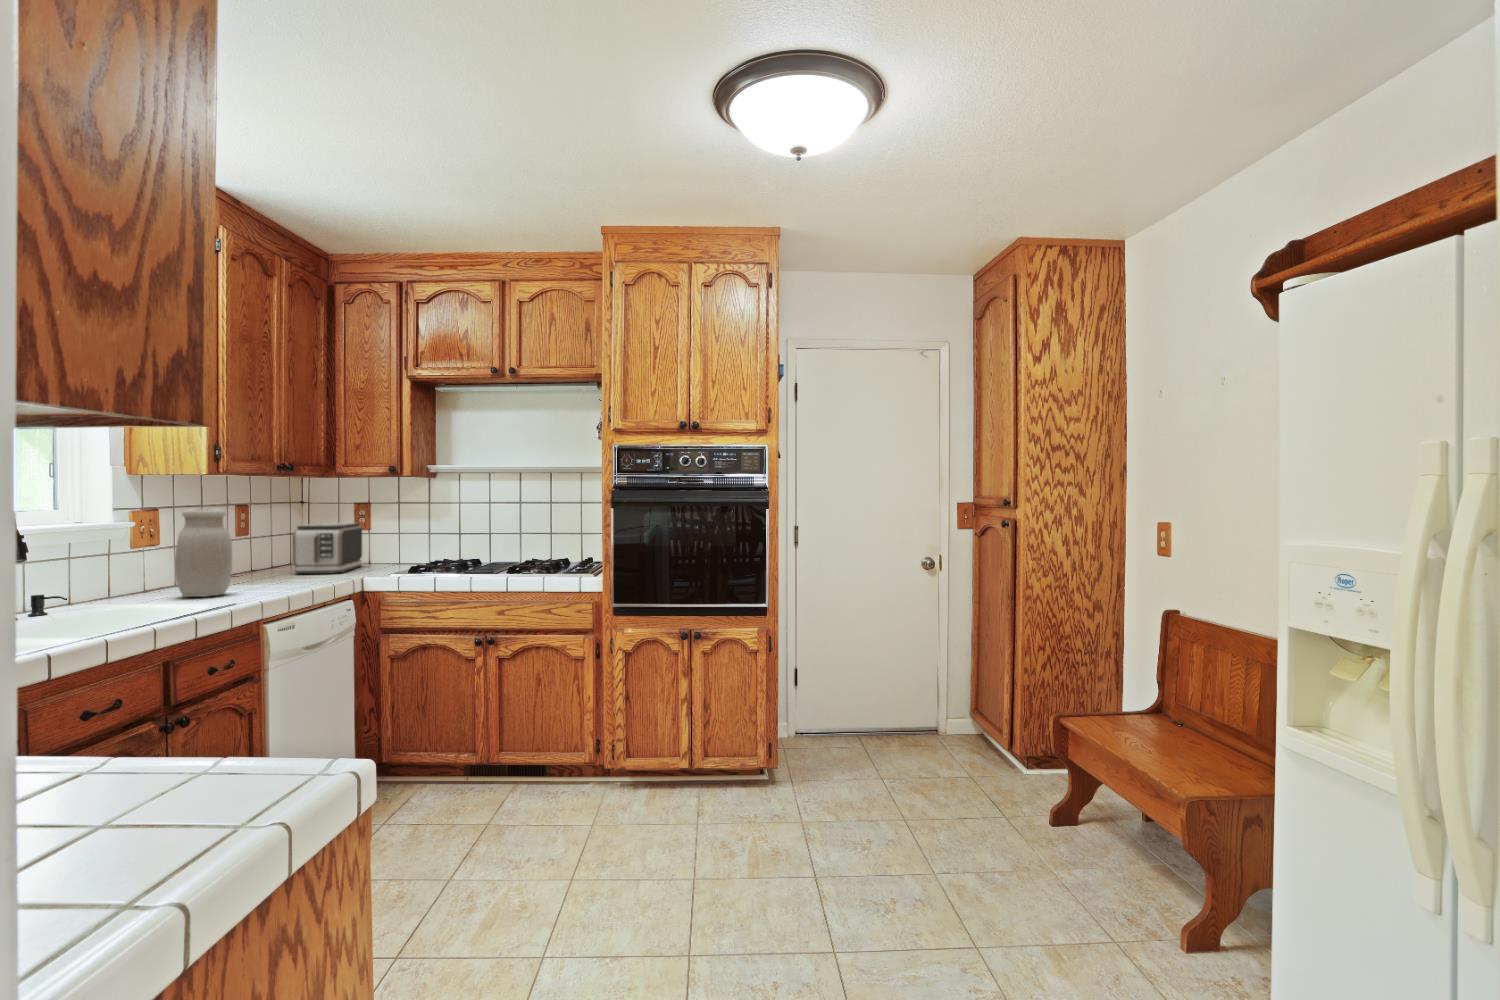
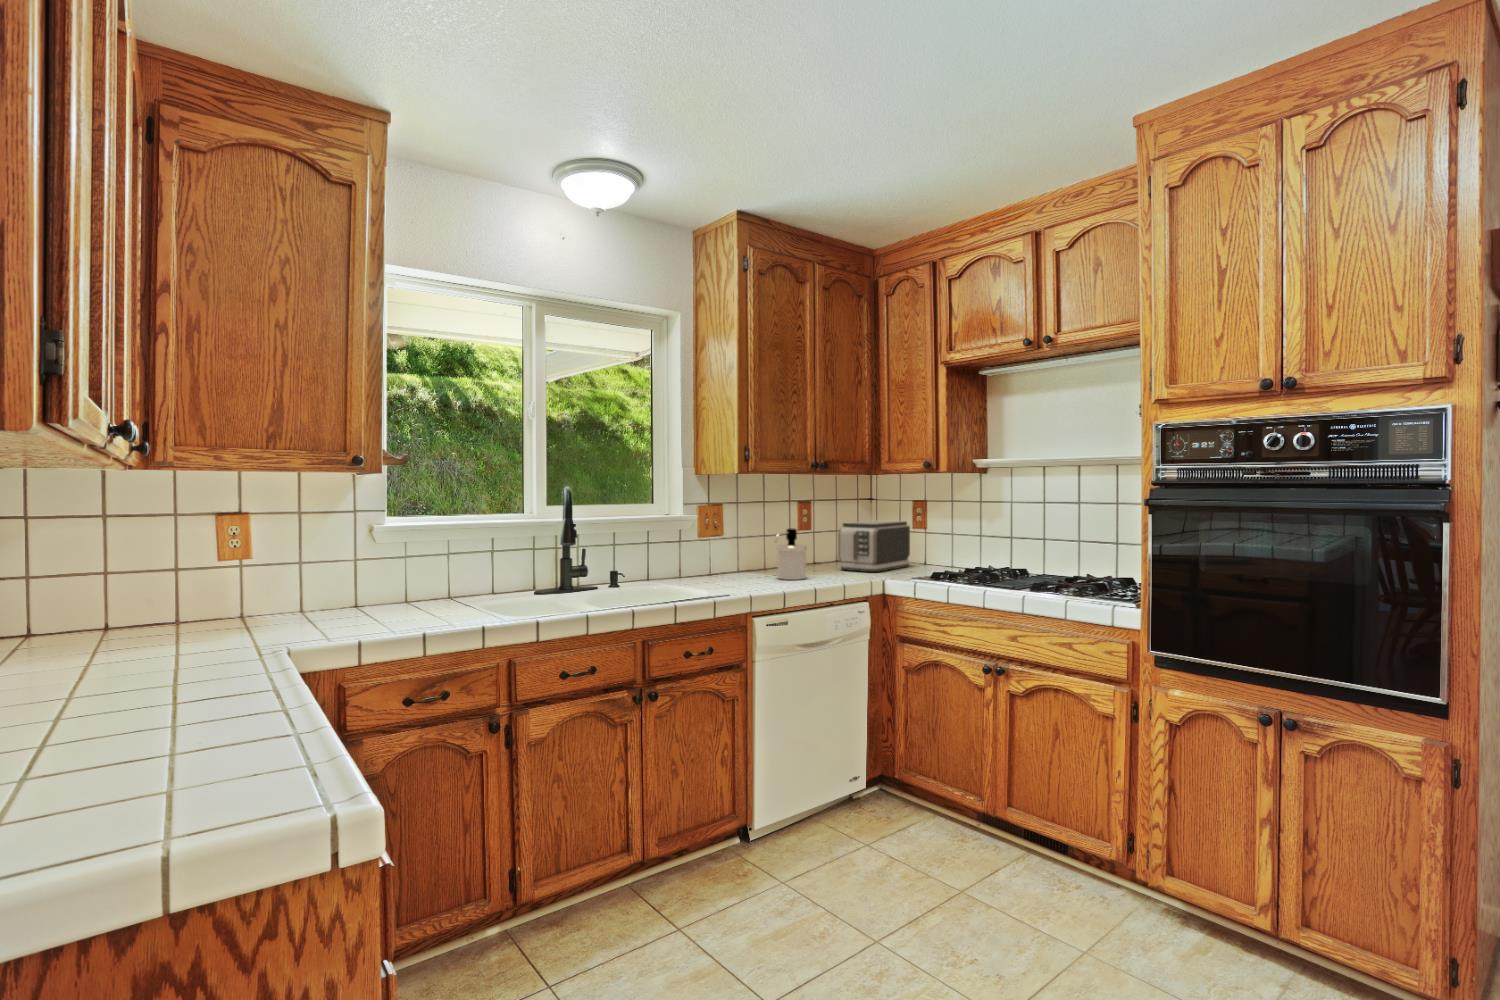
jar: present [175,508,232,597] -> none [715,506,756,586]
soap dispenser: none [239,532,277,587] -> present [775,528,807,580]

